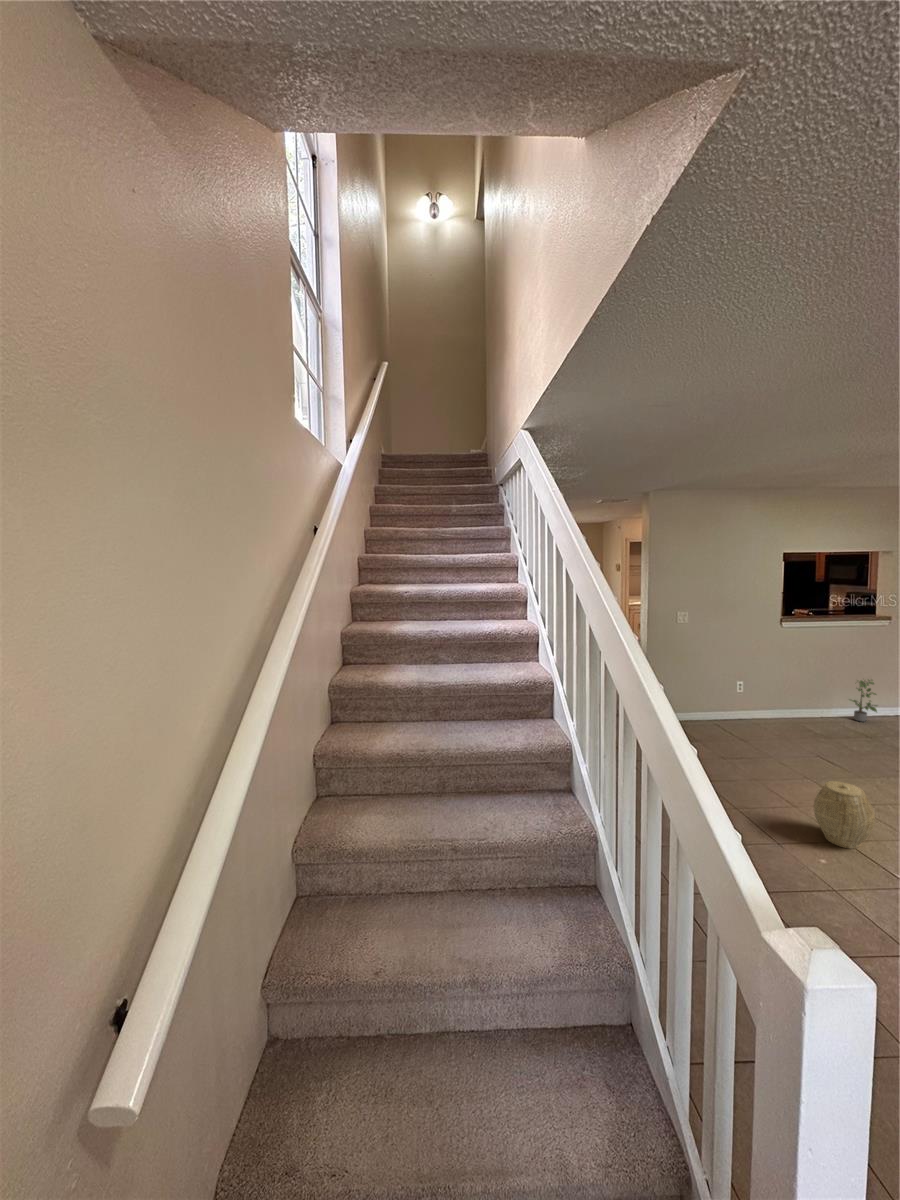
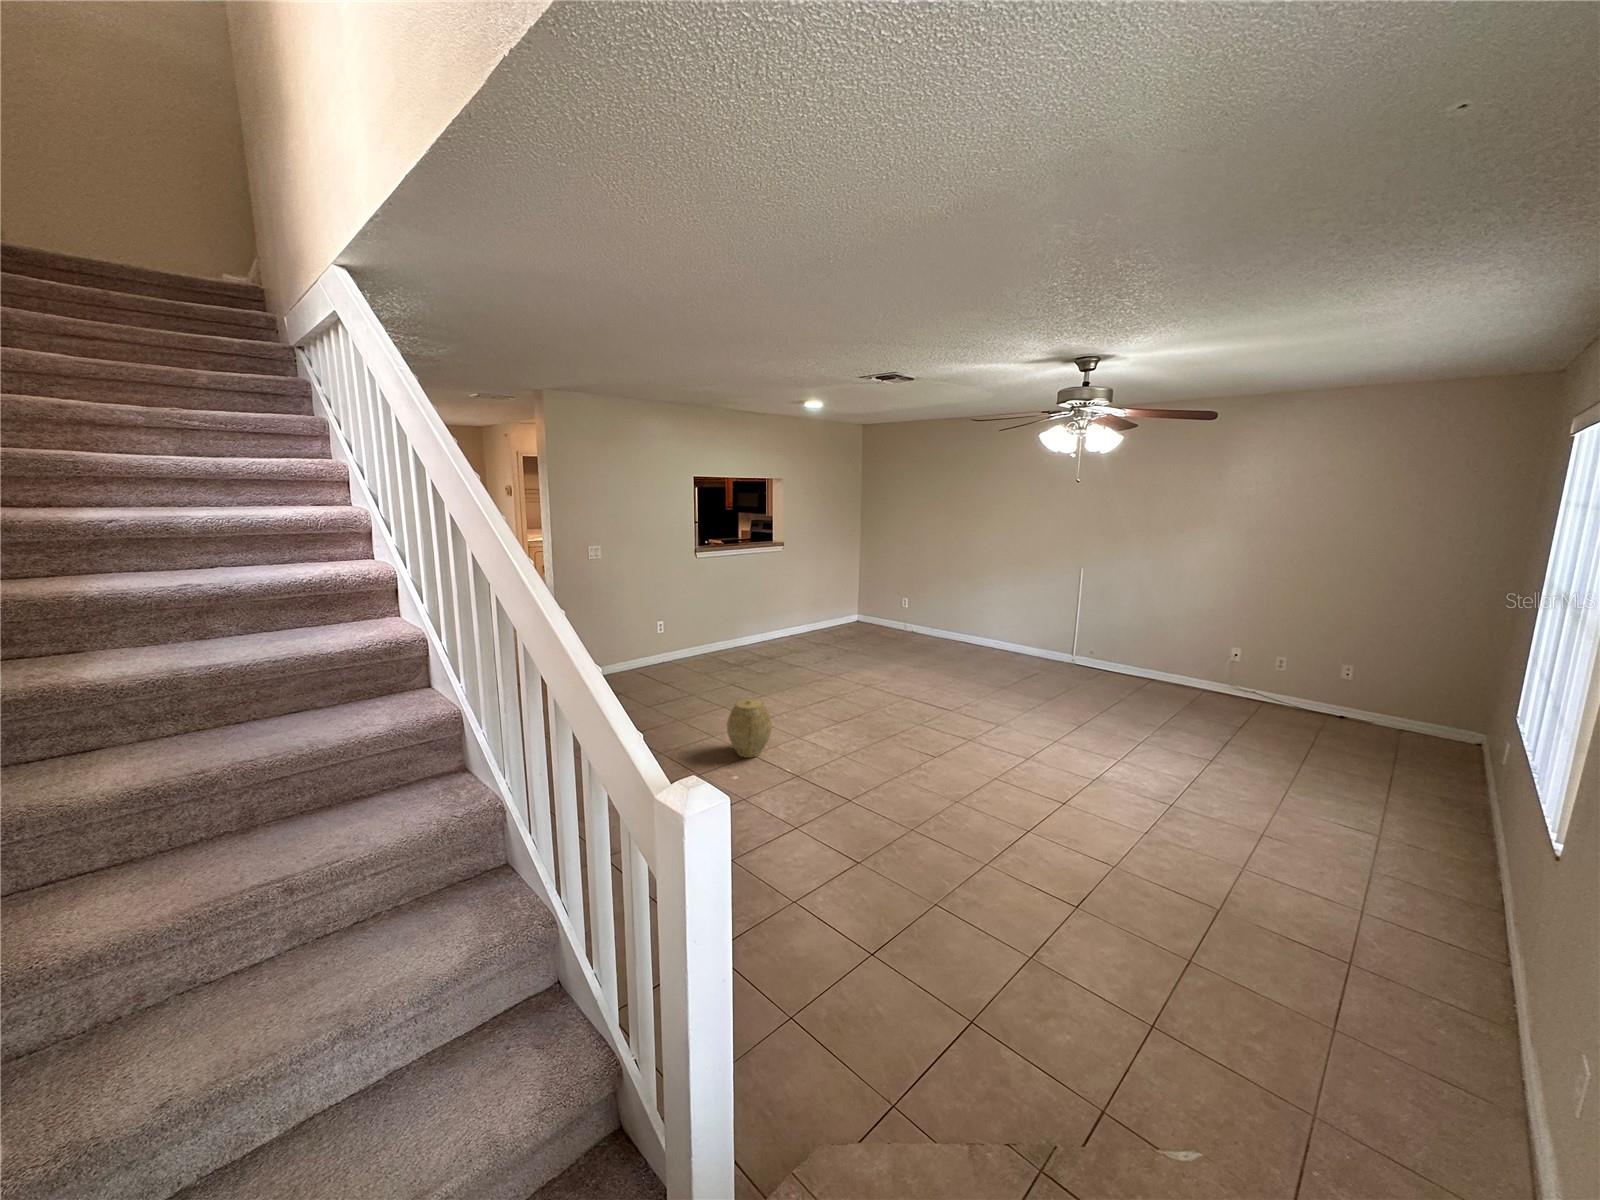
potted plant: present [851,680,877,722] -> none [754,601,777,644]

